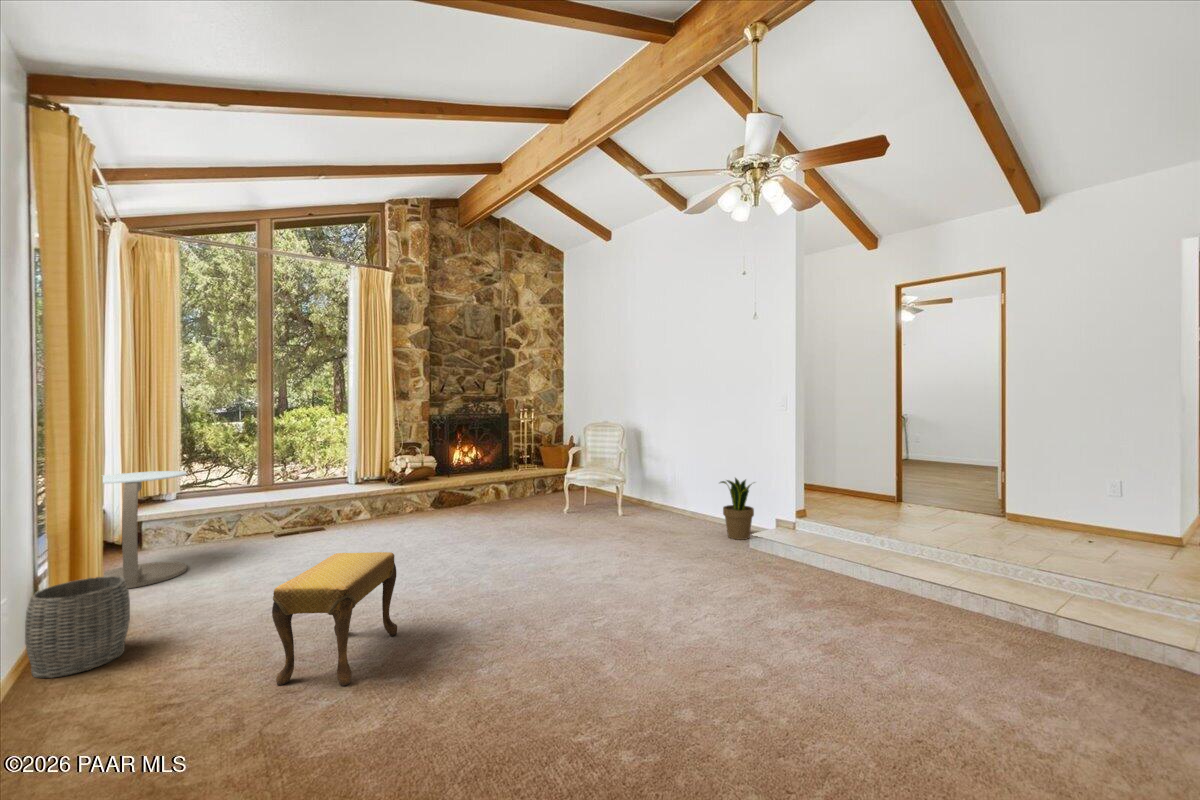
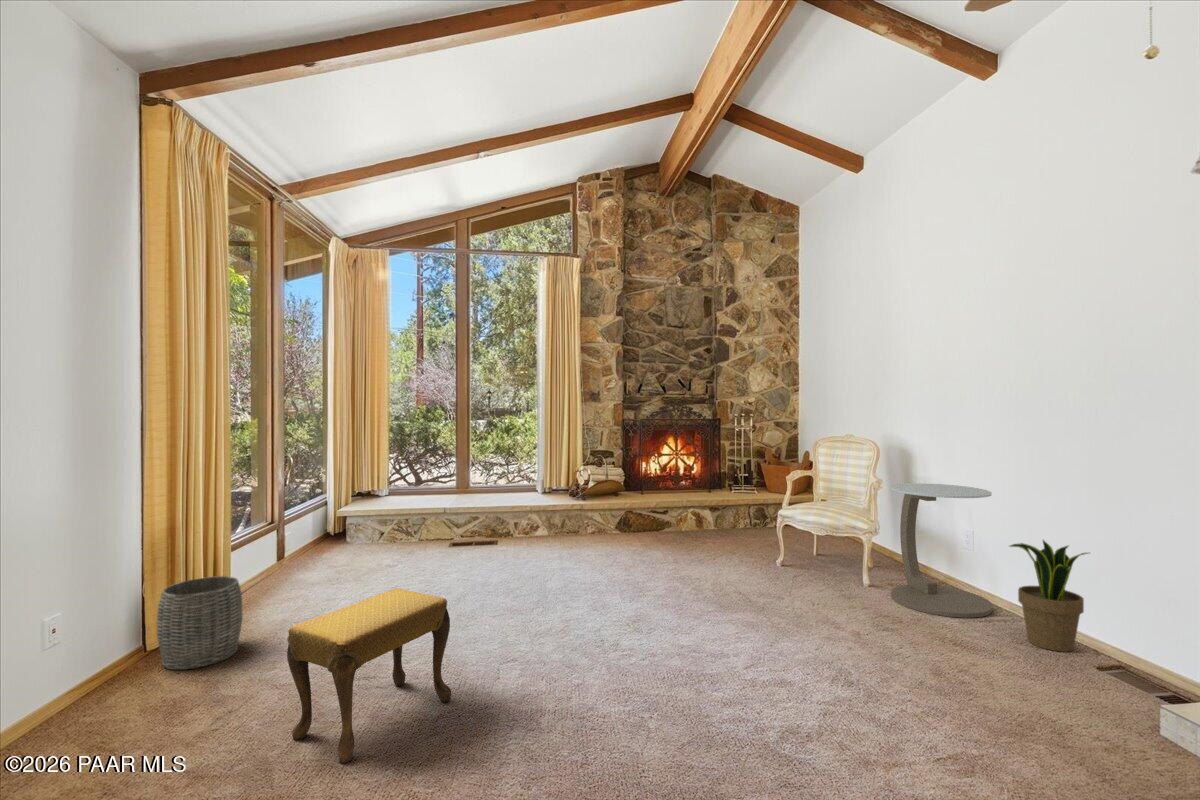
side table: present [103,471,187,588] -> present [891,483,993,618]

